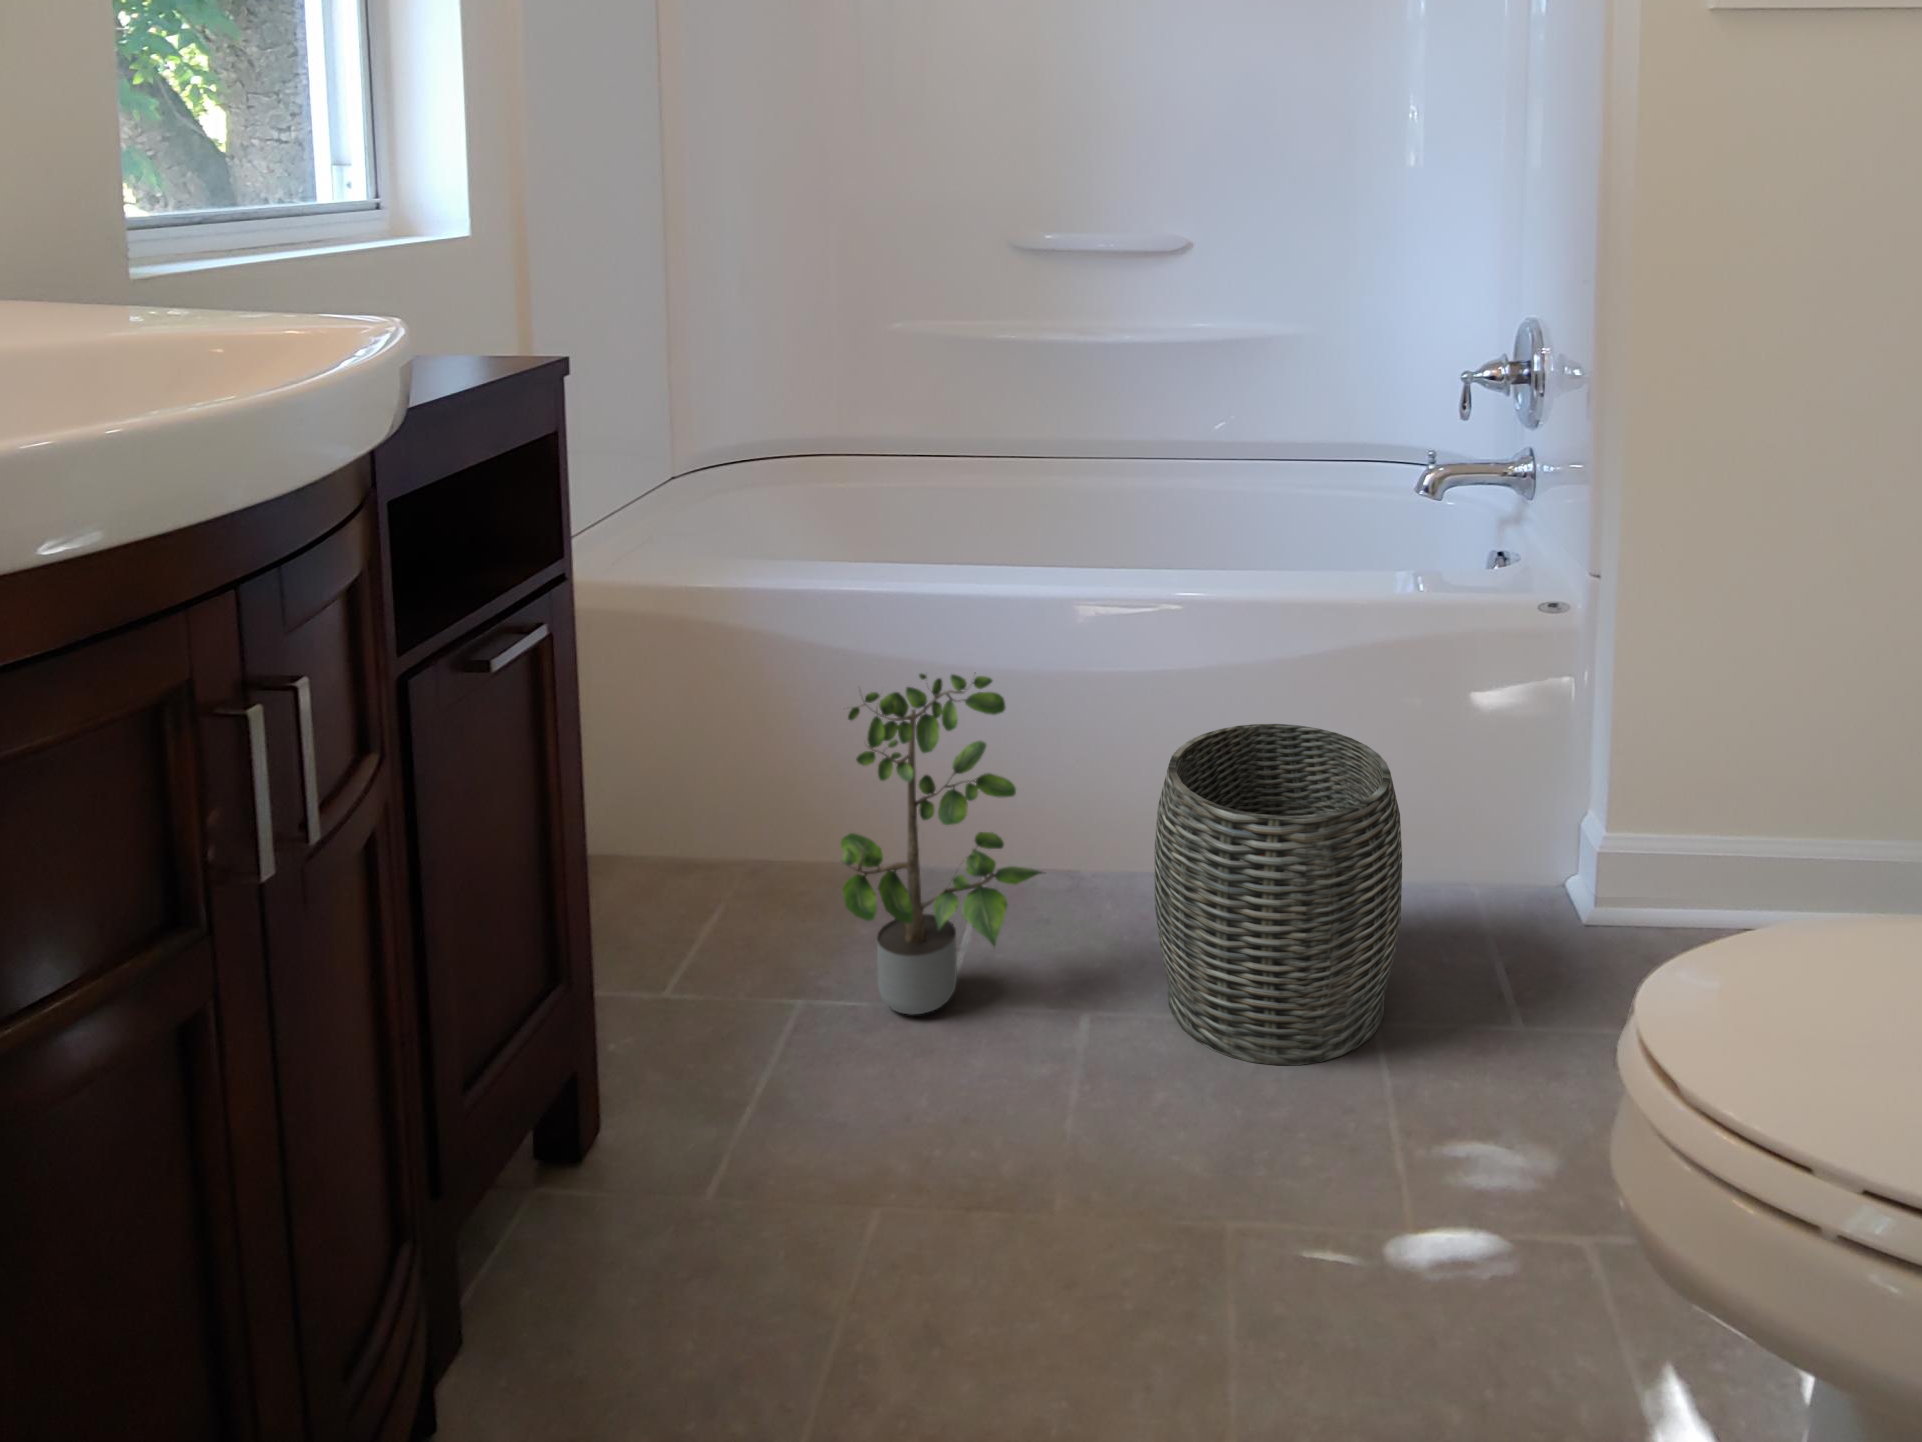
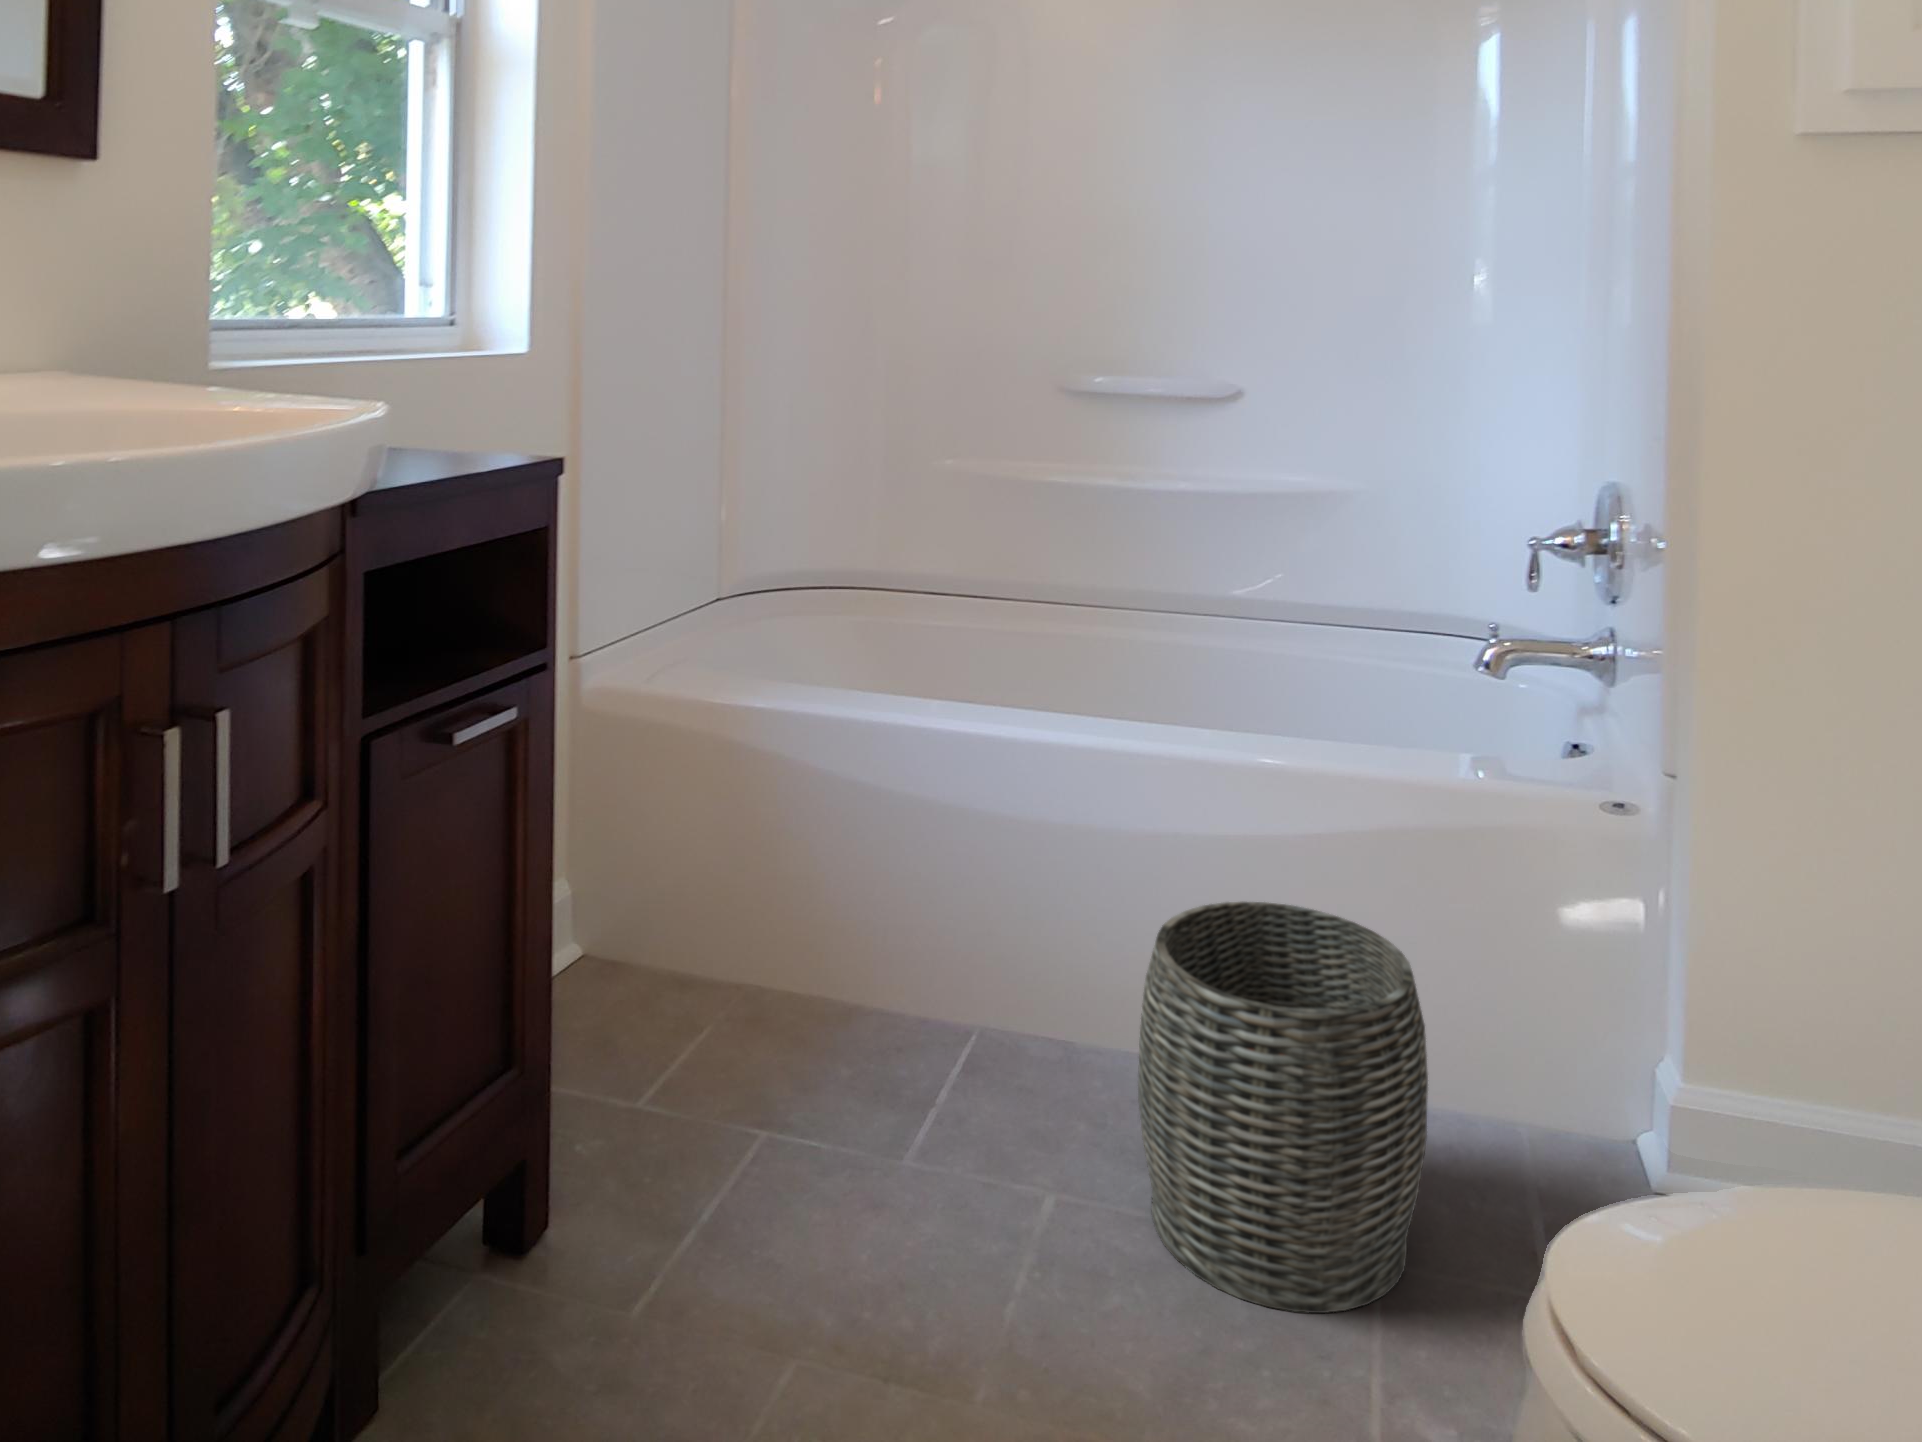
potted plant: present [841,674,1042,1015] -> none [805,798,1025,1177]

